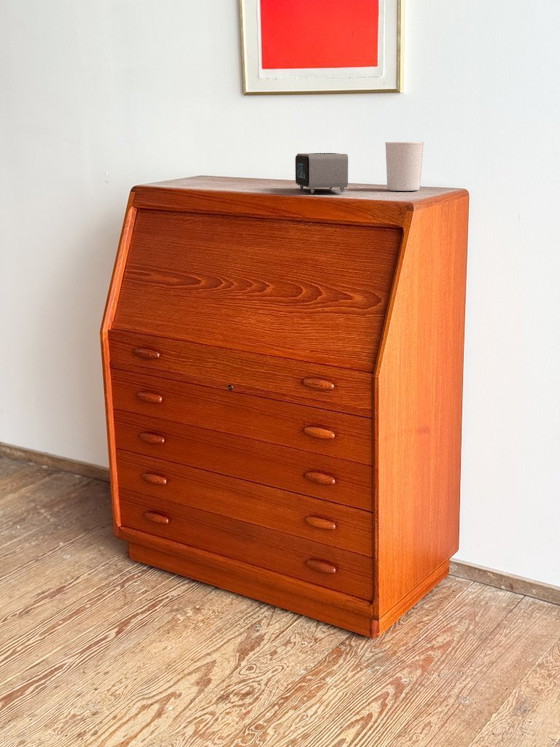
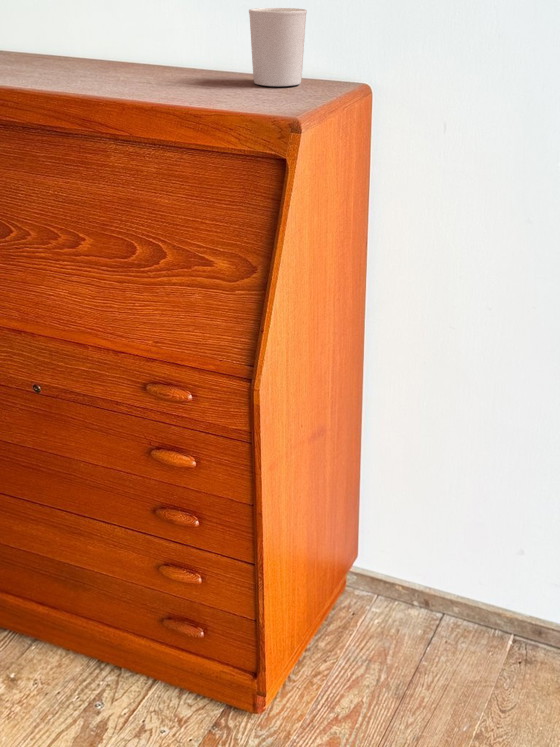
alarm clock: present [295,153,348,193] -> none [112,25,196,96]

